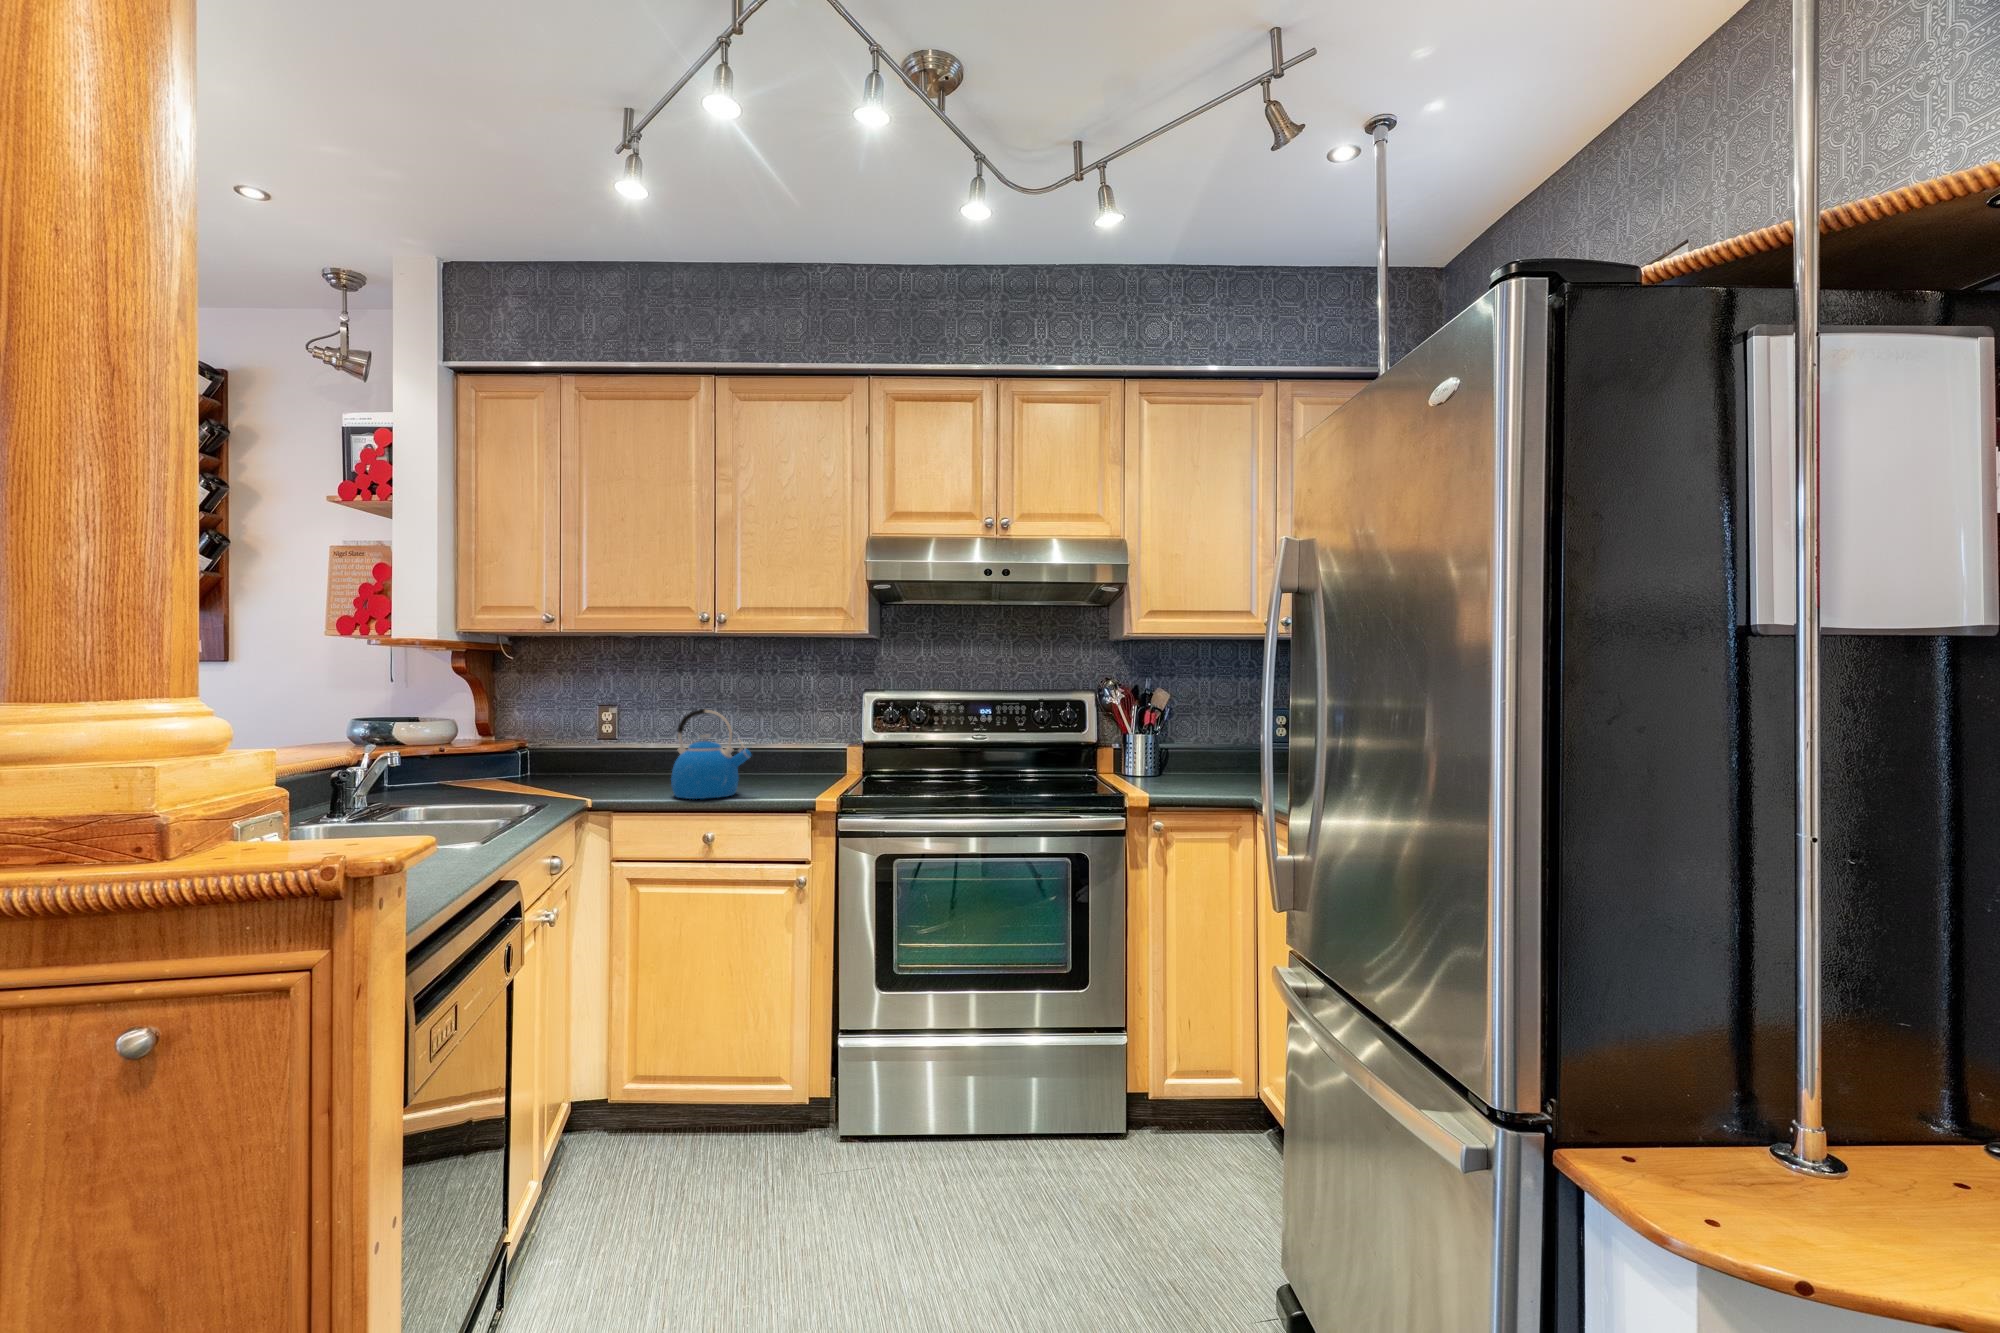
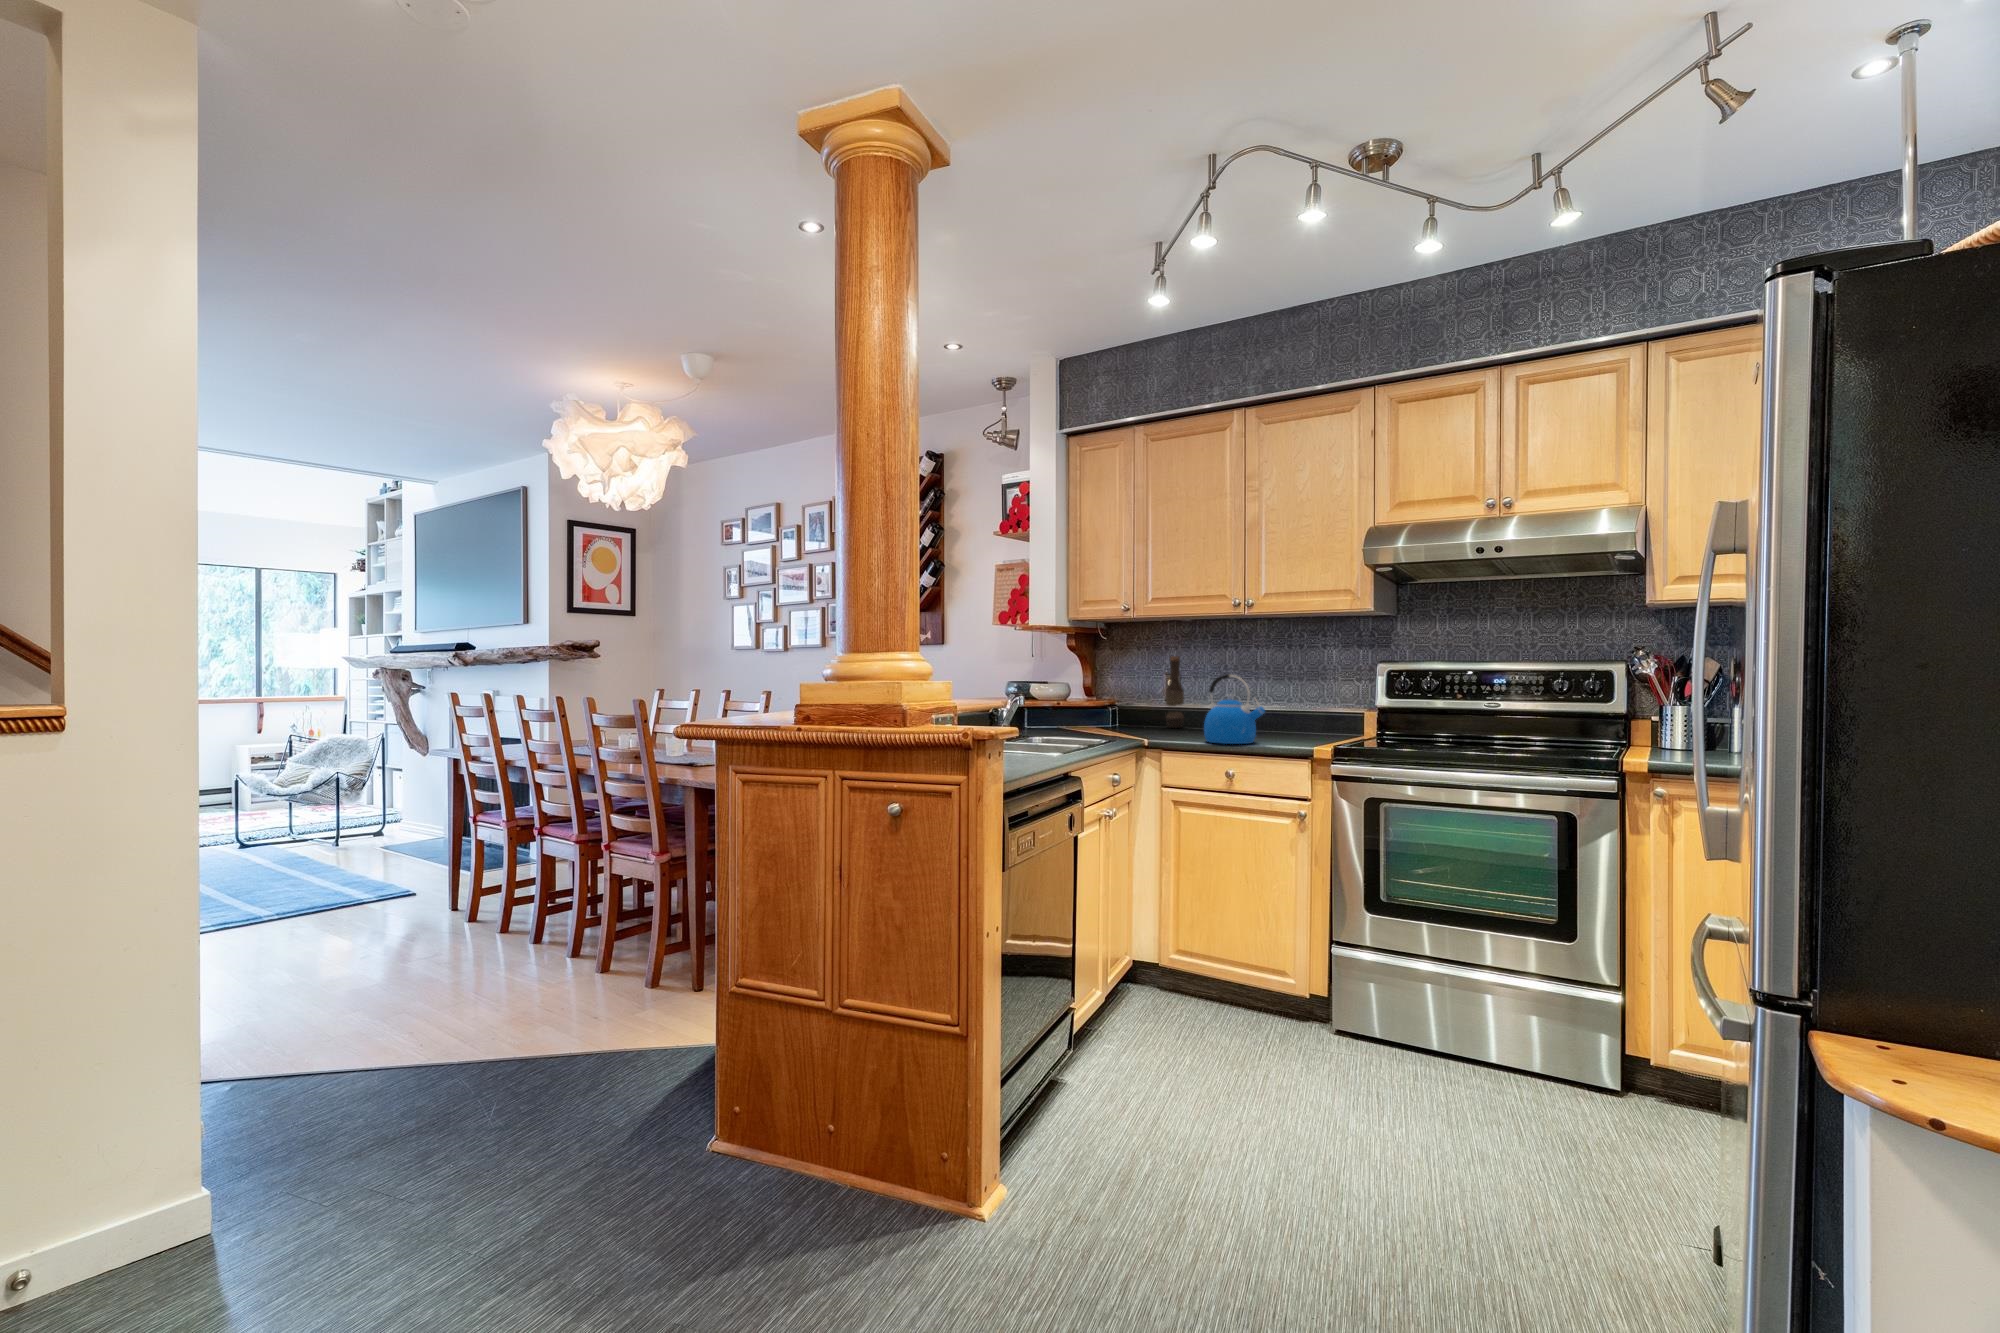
bottle: none [608,683,633,777] -> present [1166,656,1184,728]

